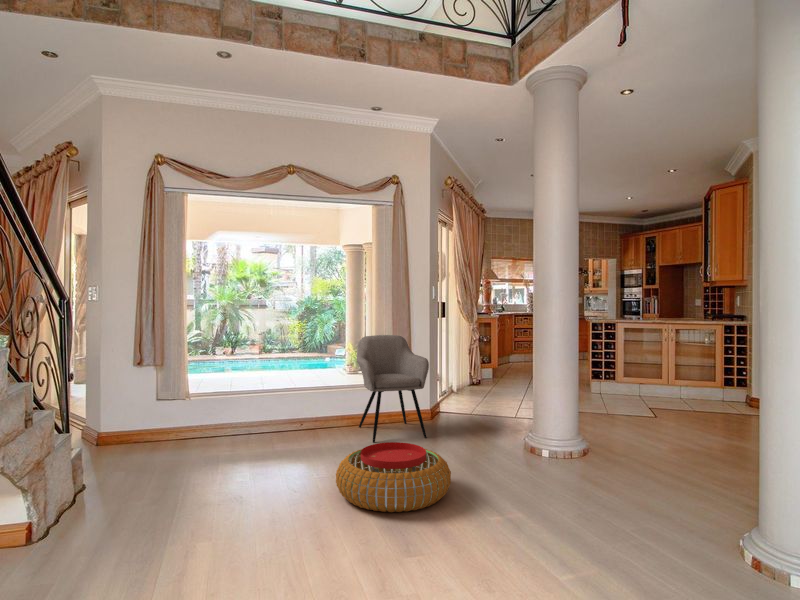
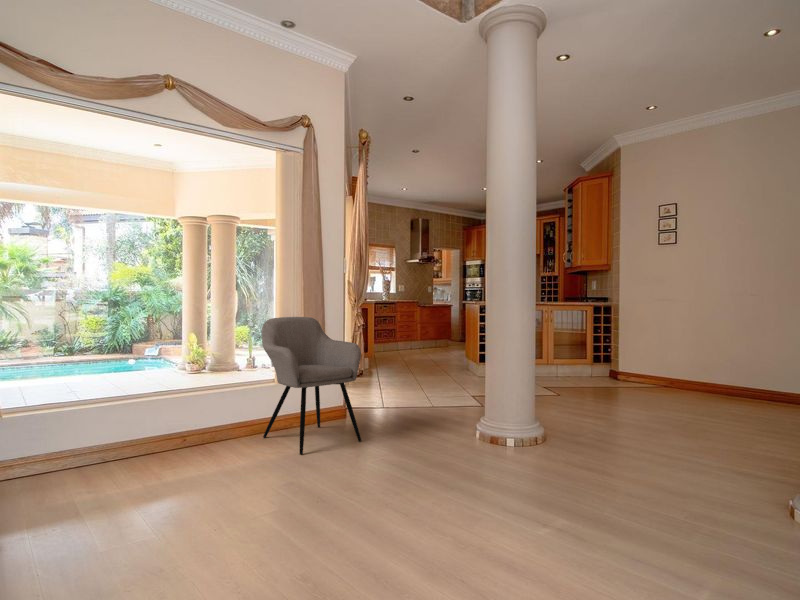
pouf: present [336,442,451,512] -> none [313,449,472,550]

